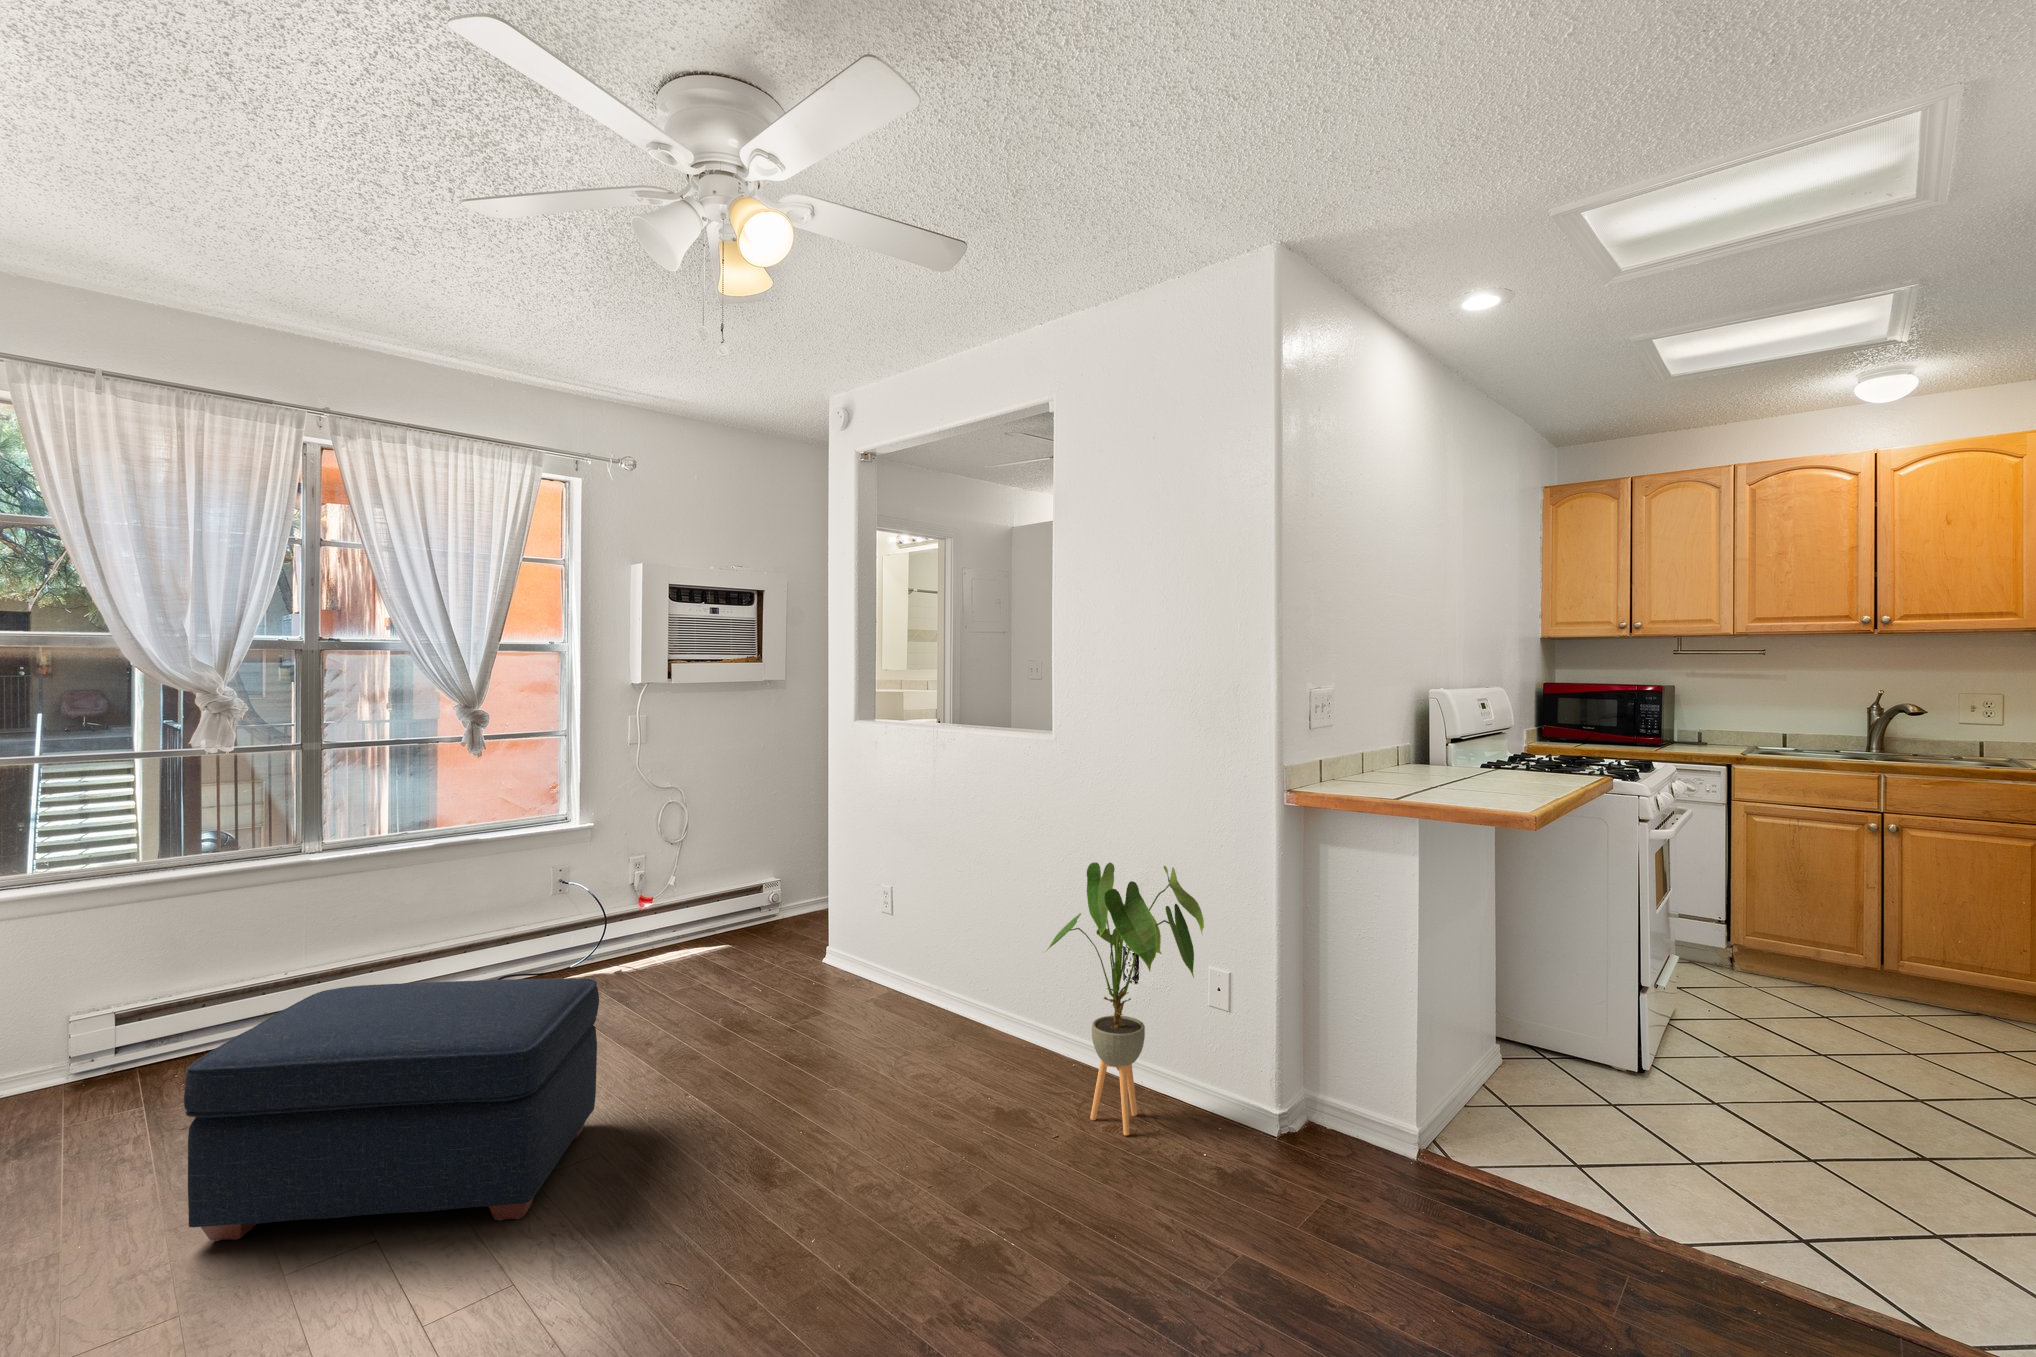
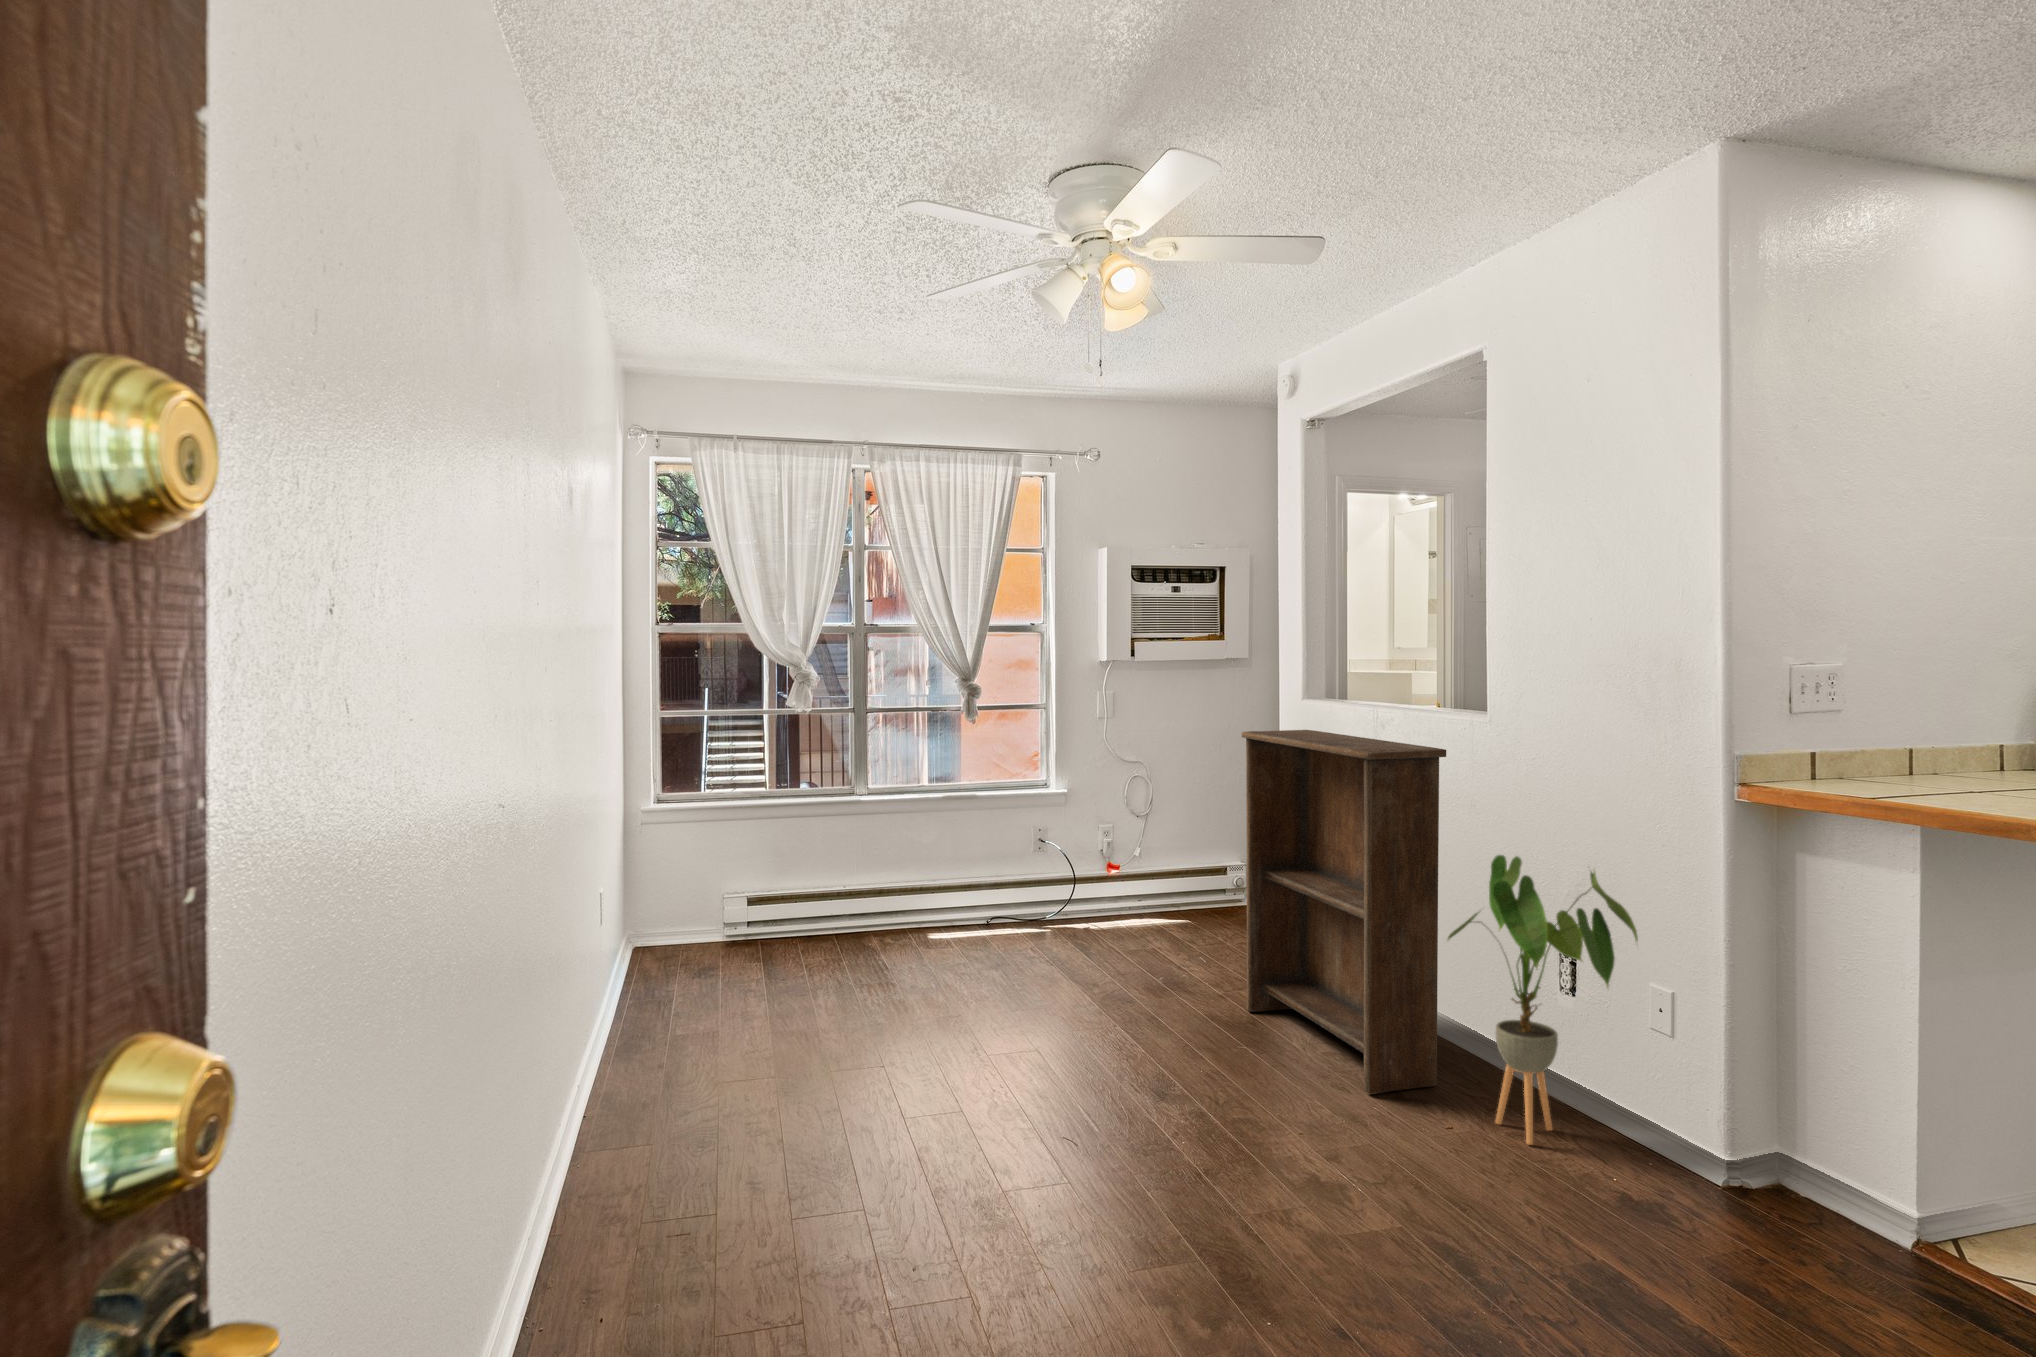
bookshelf: none [818,750,1036,1115] -> present [1242,730,1446,1094]
ottoman: present [184,978,599,1241] -> none [775,895,1043,1085]

